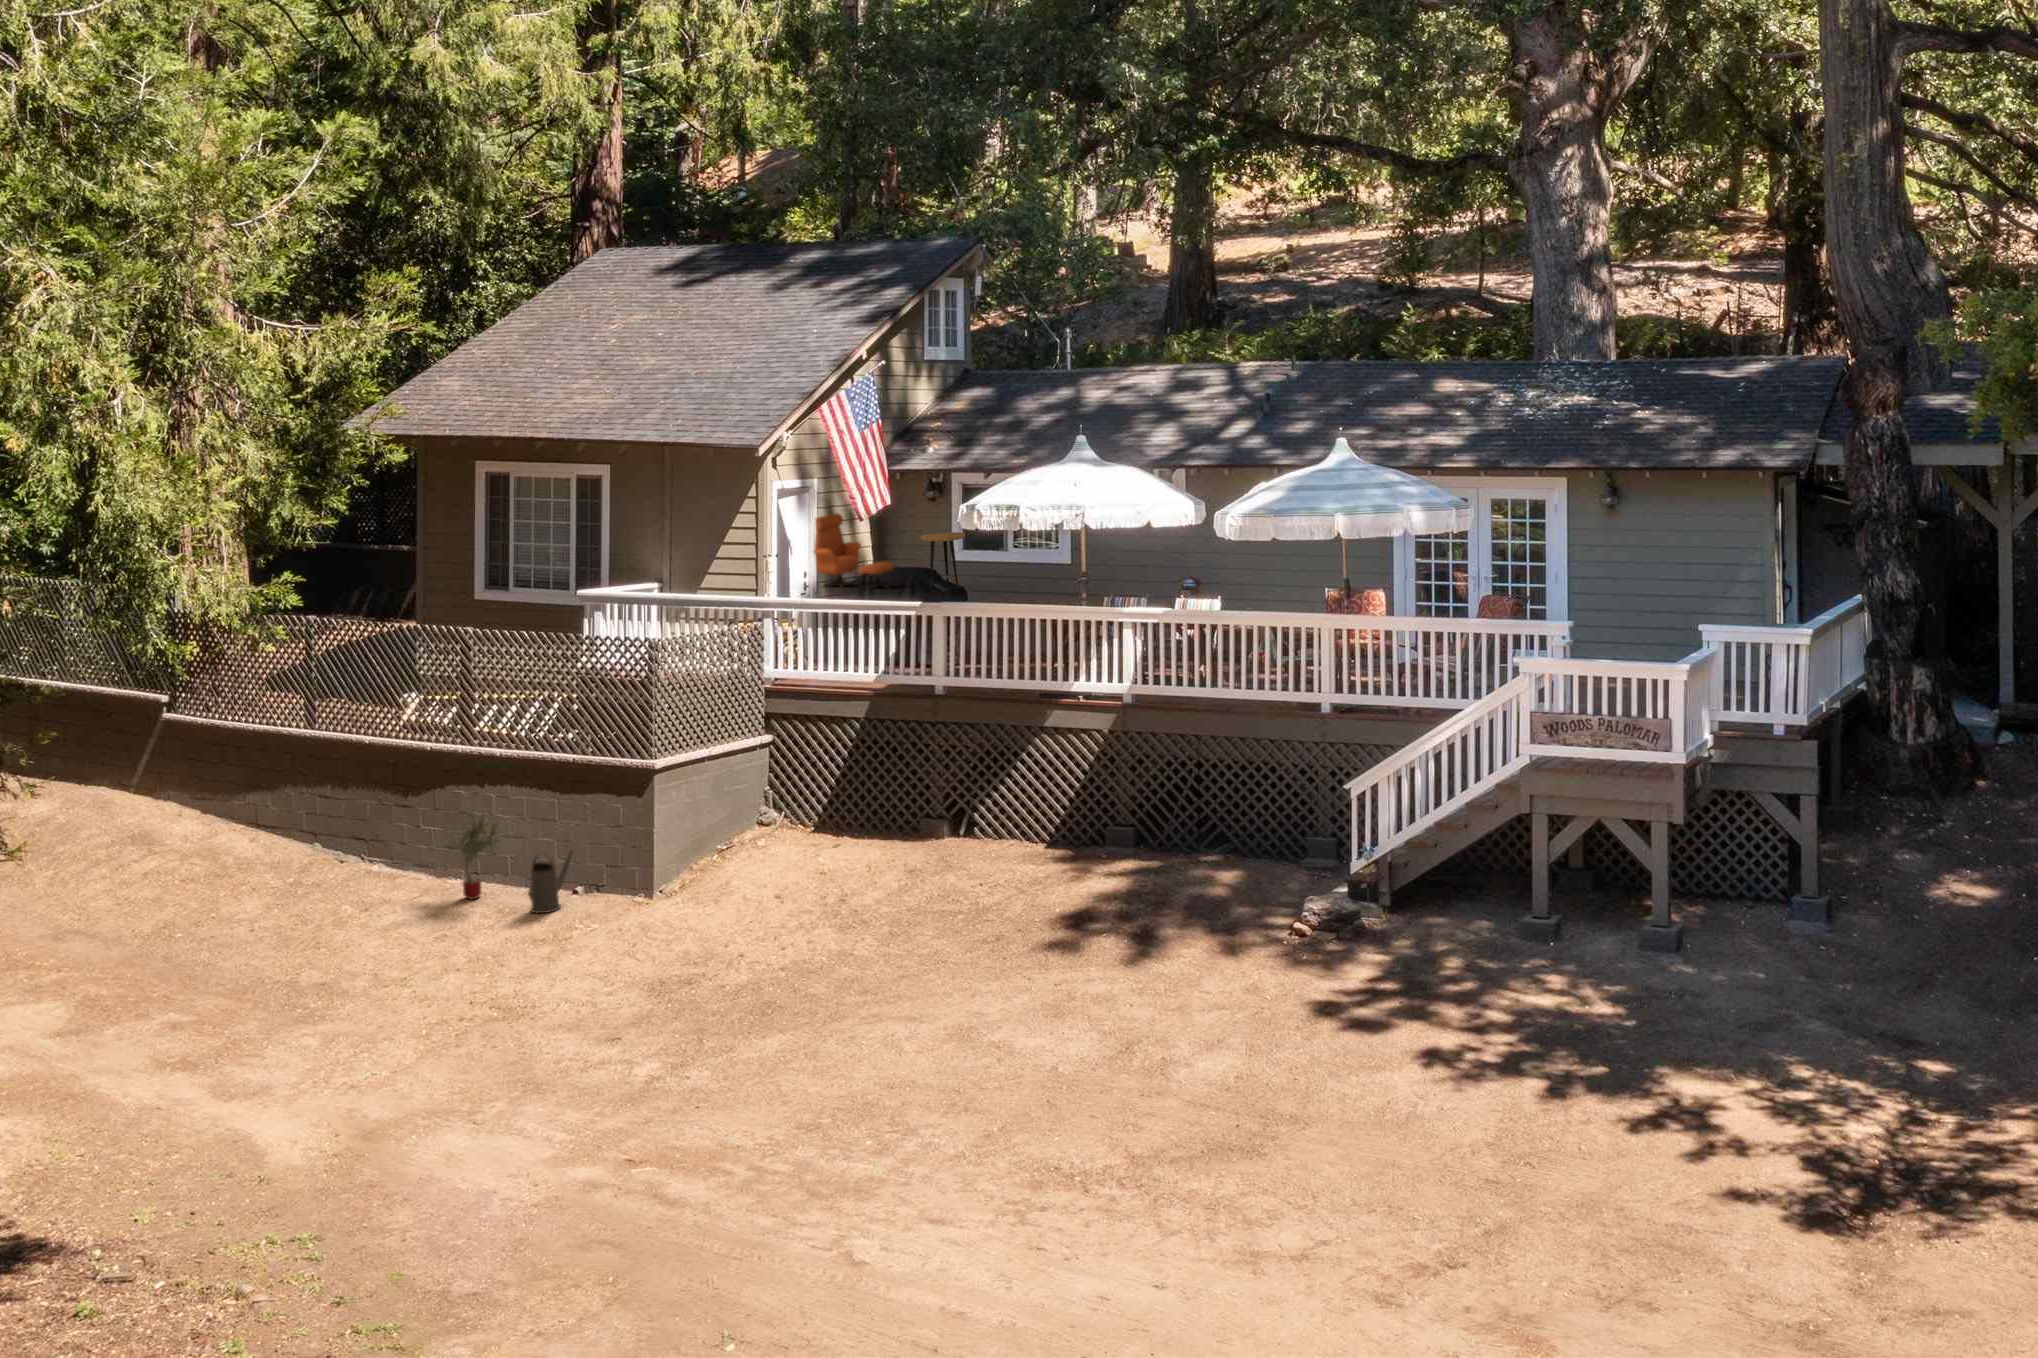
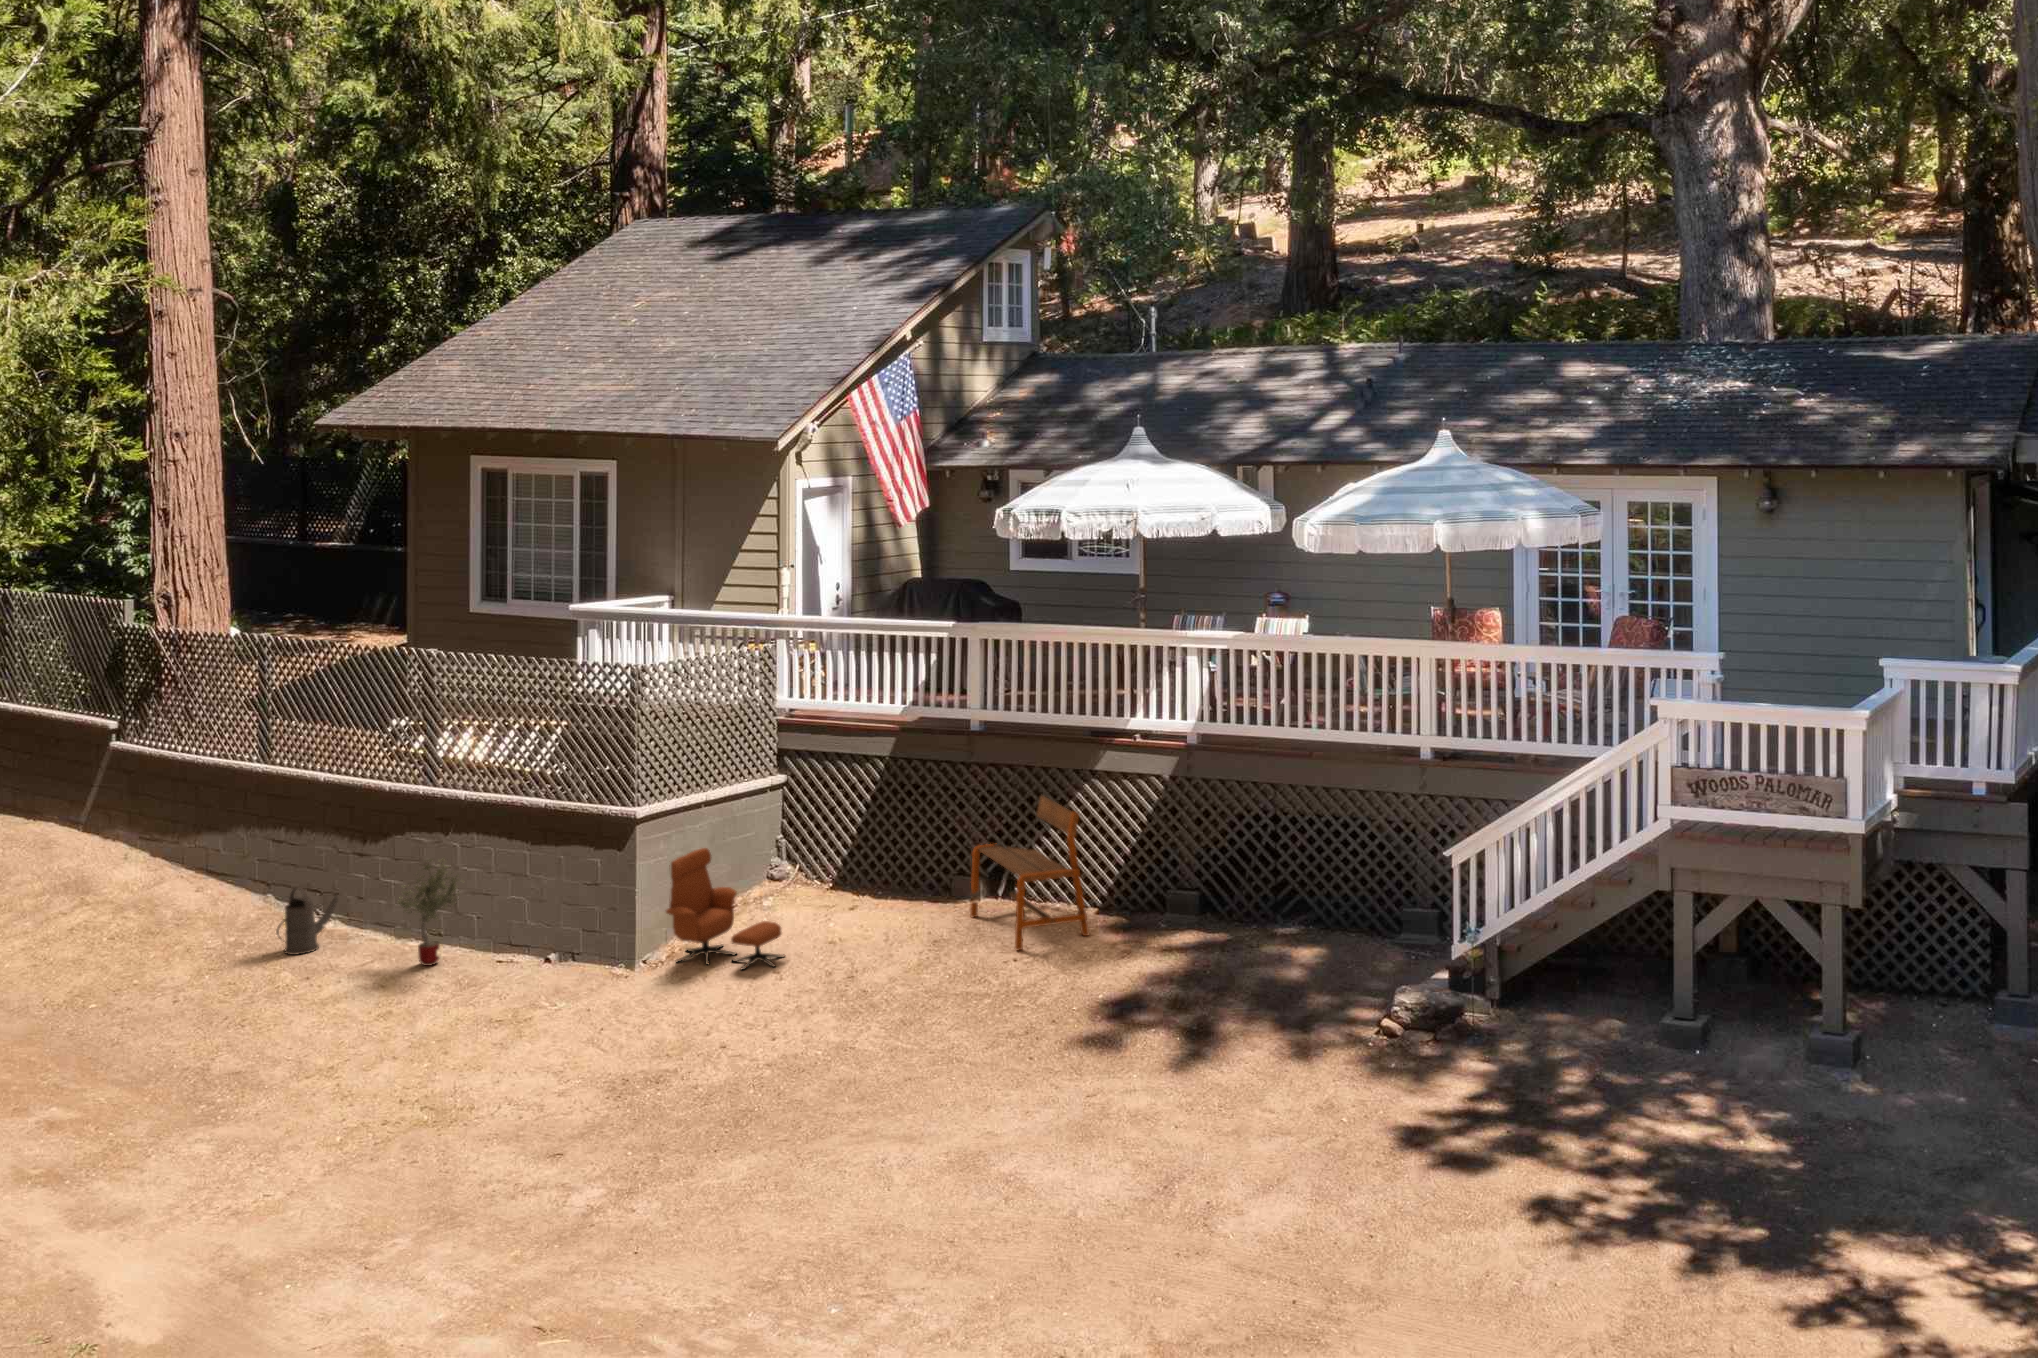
lounge chair: present [814,514,894,589] -> present [666,848,784,970]
side table: present [920,532,965,588] -> none [967,540,1018,605]
bench: none [936,743,1040,879] -> present [970,796,1089,950]
watering can: present [528,850,573,913] -> present [276,887,338,955]

